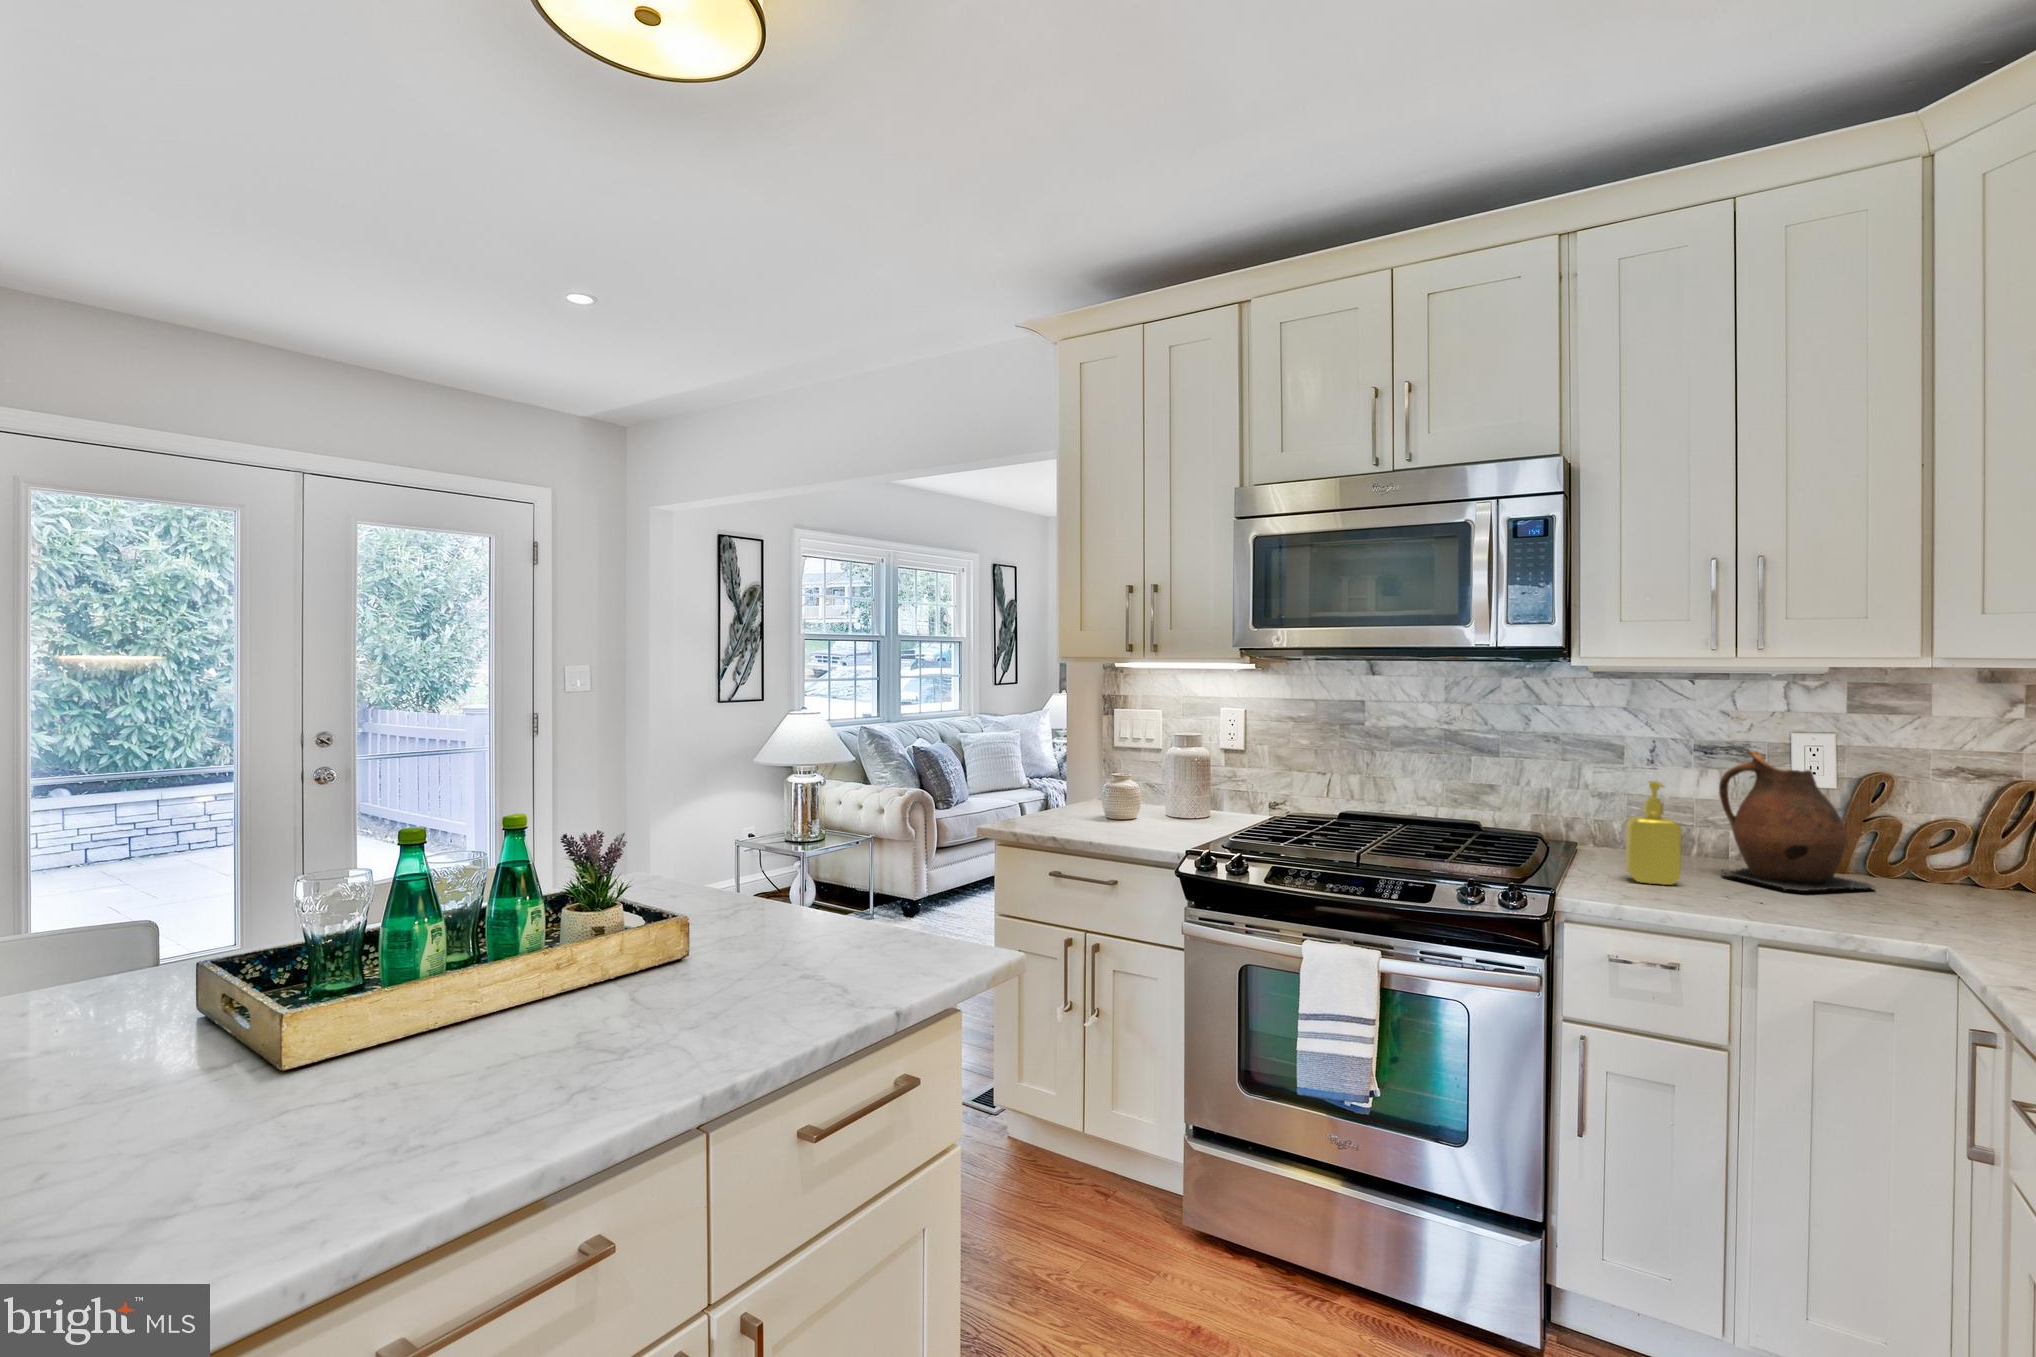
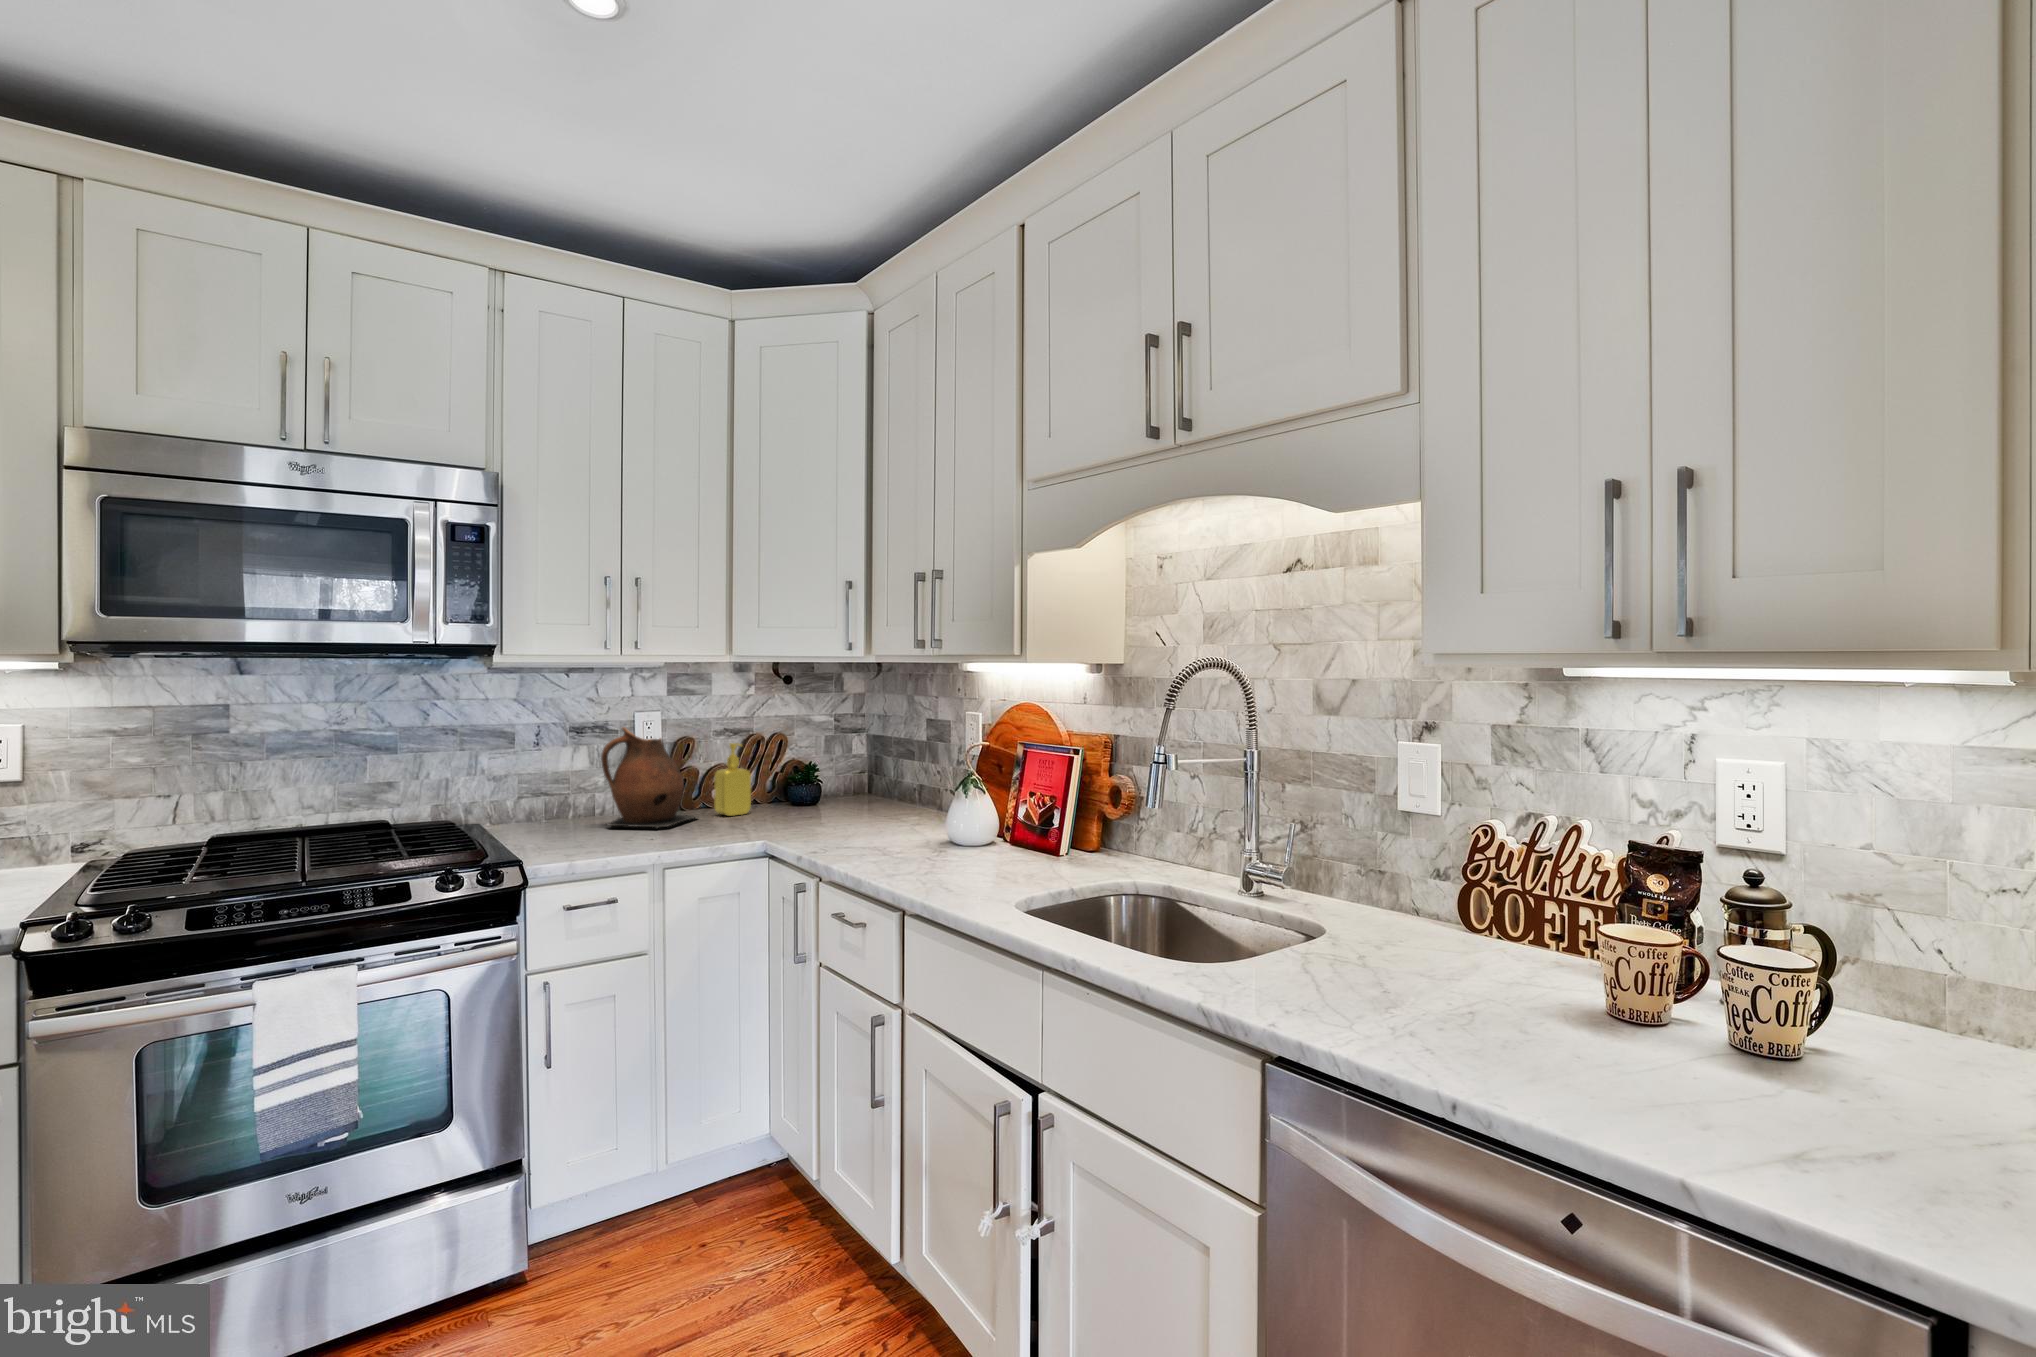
soap dispenser: present [1625,781,1681,885] -> present [715,743,751,816]

